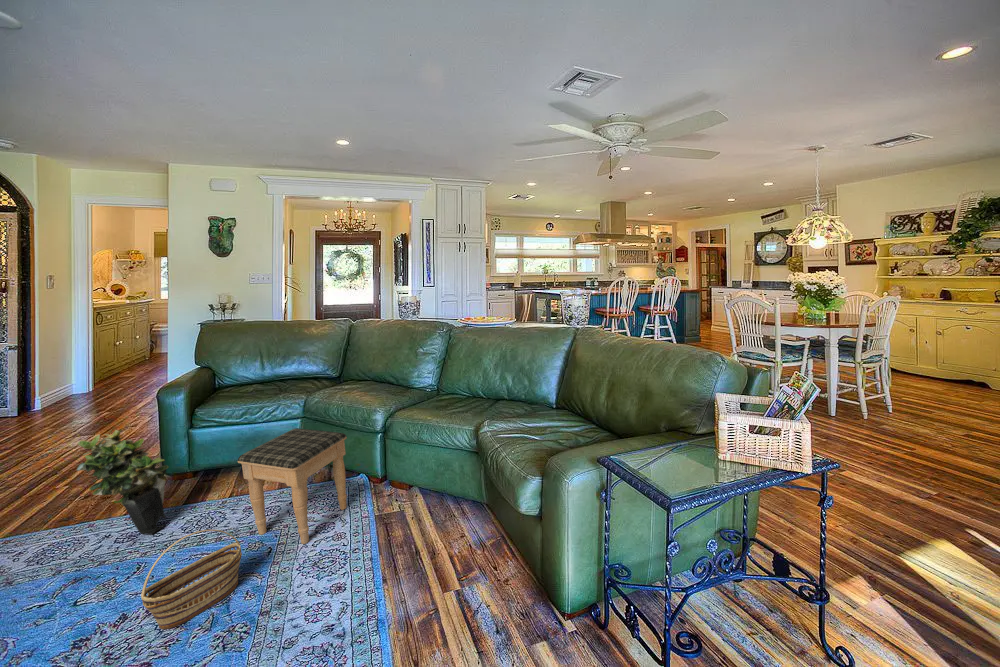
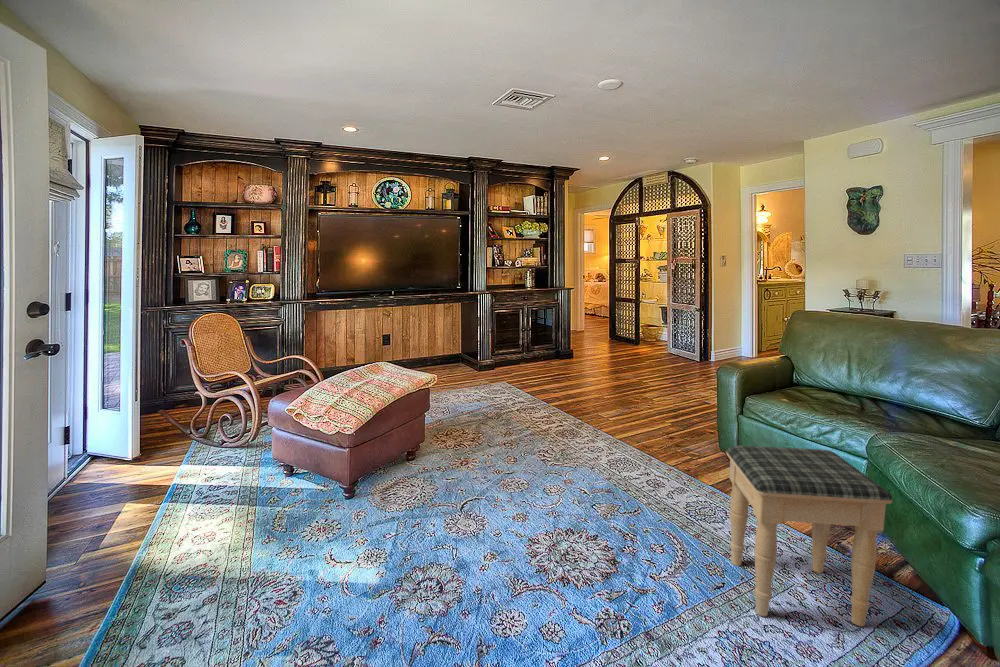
potted plant: present [77,430,168,535] -> none [633,375,701,493]
basket: present [141,529,242,629] -> none [588,492,678,589]

